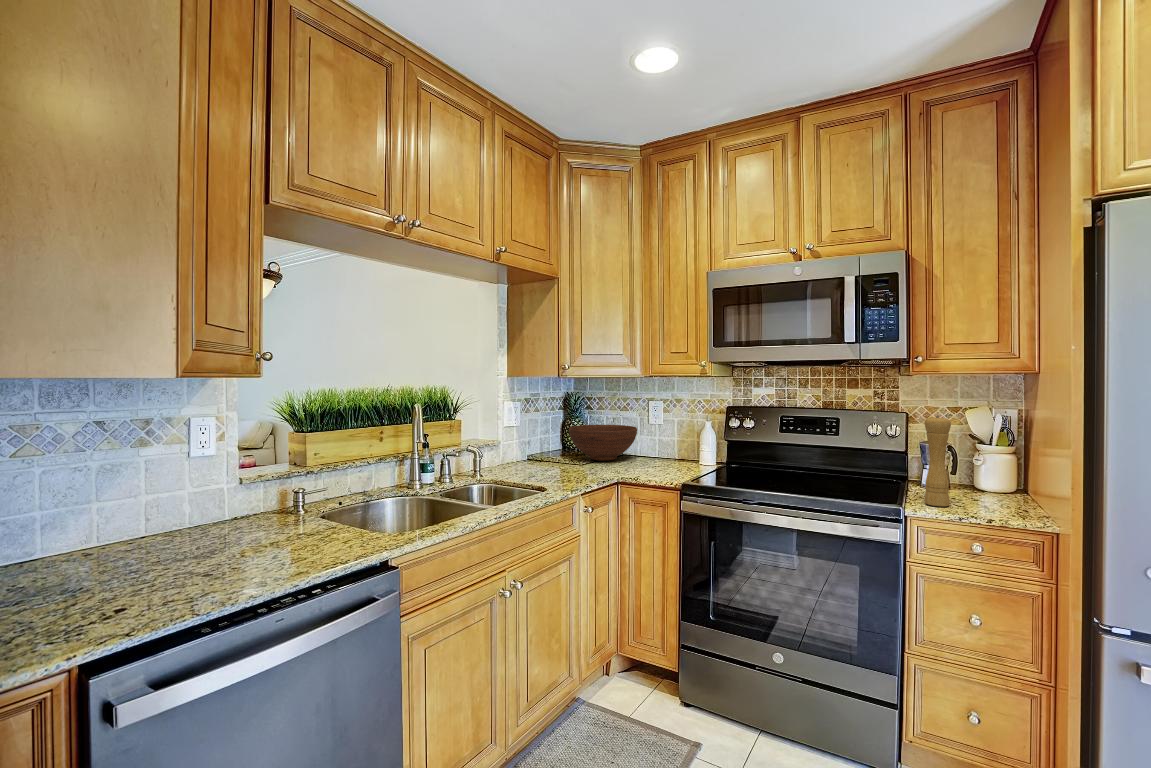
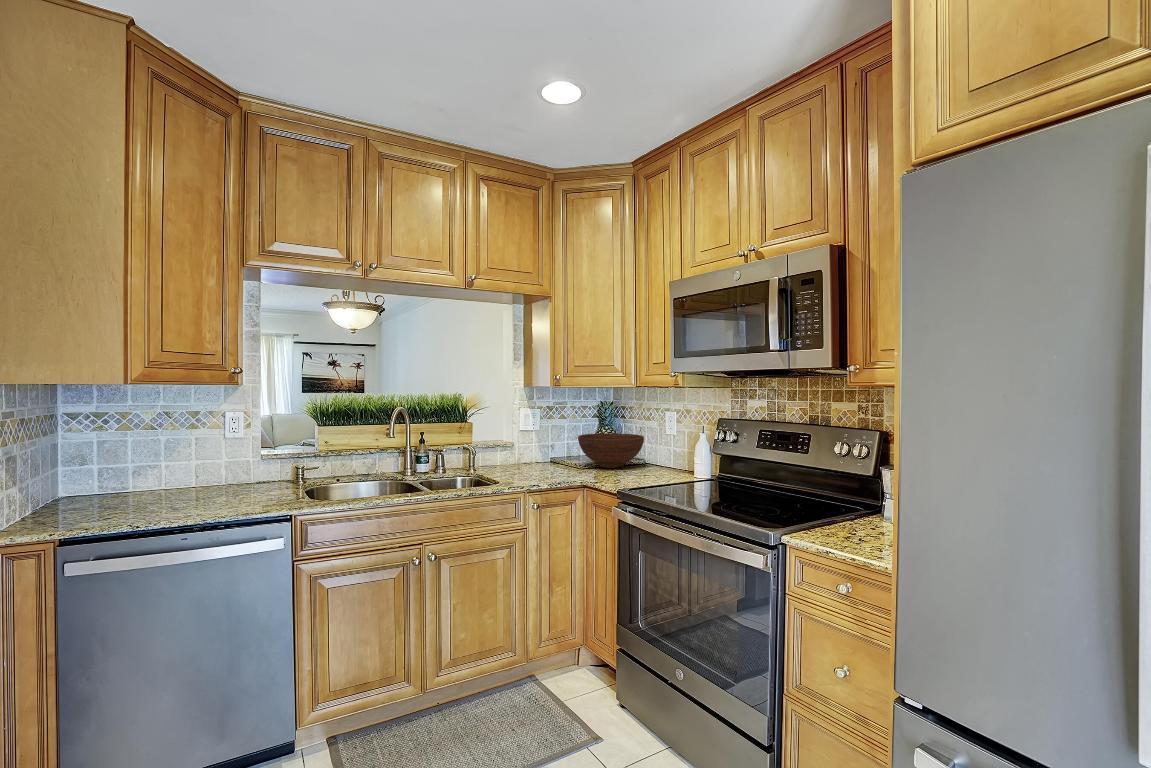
pepper mill: present [925,416,951,506] -> none [817,433,846,538]

